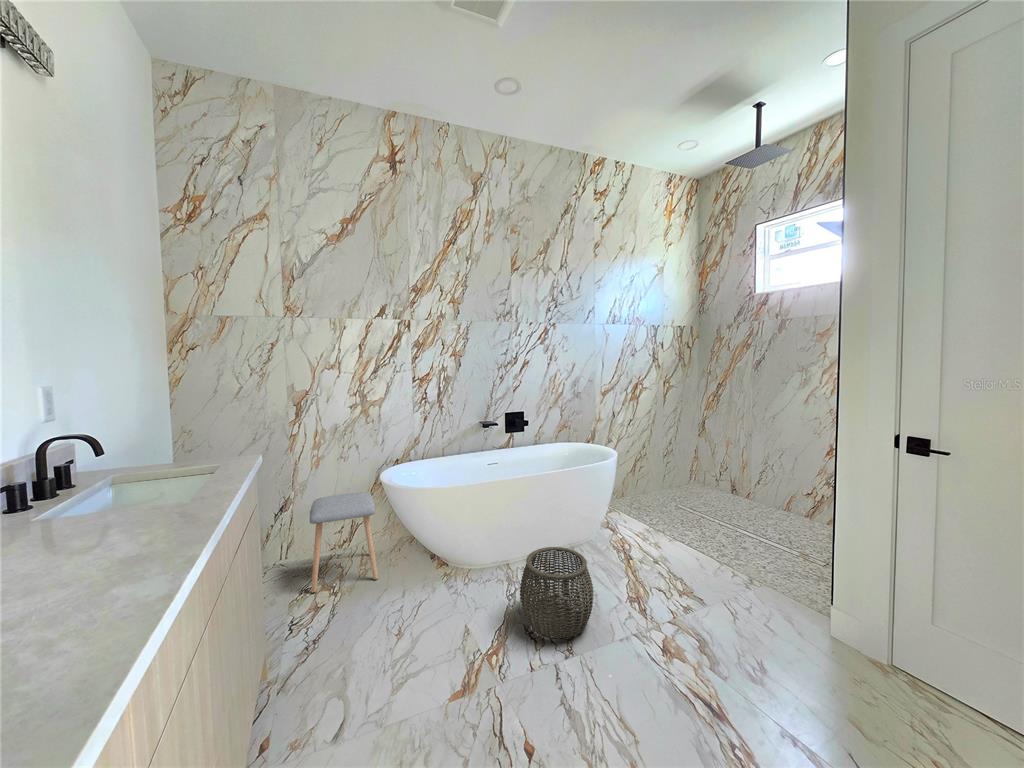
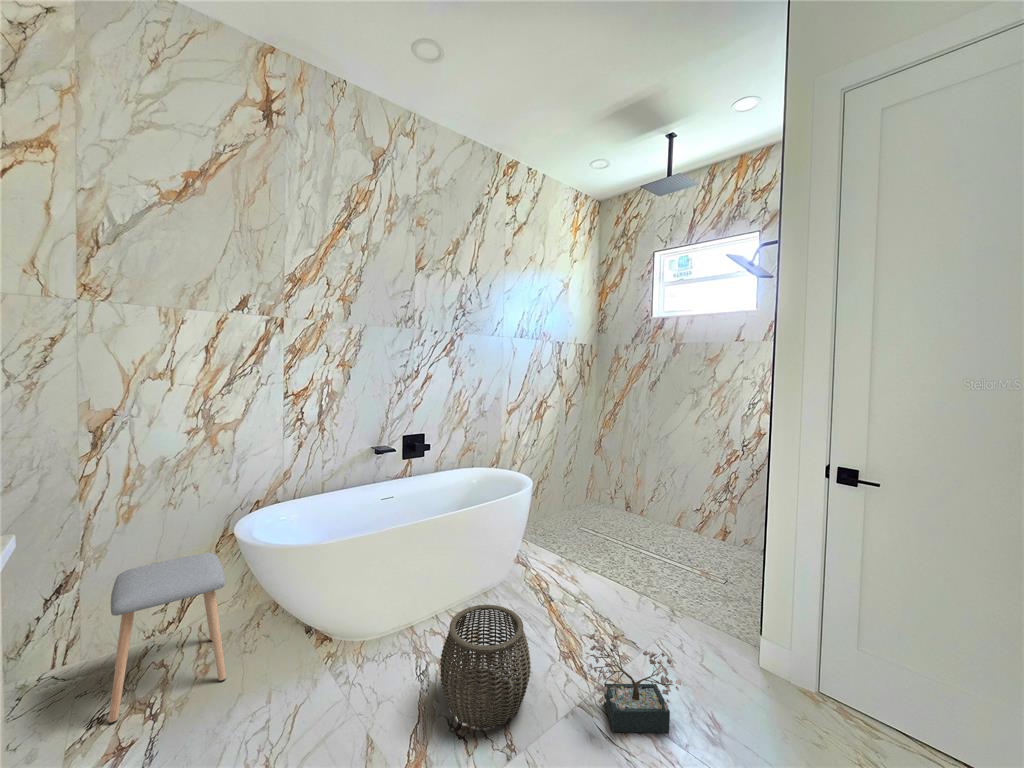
decorative plant: none [638,576,731,672] -> present [583,629,681,733]

